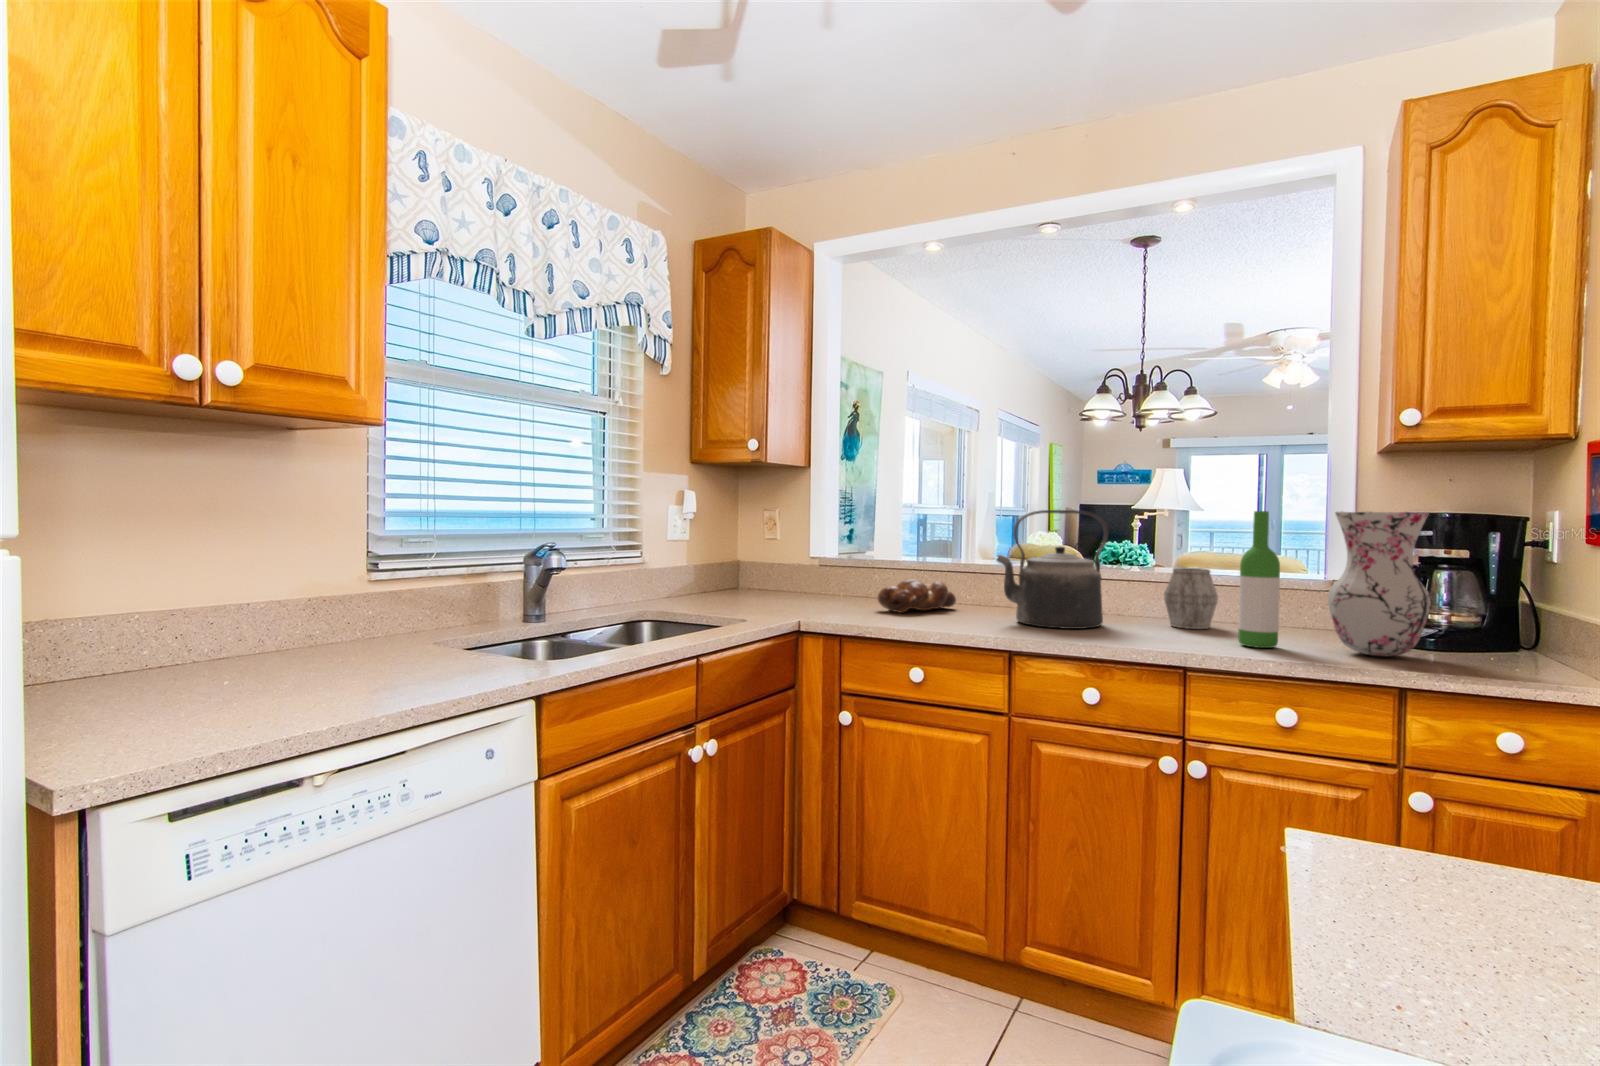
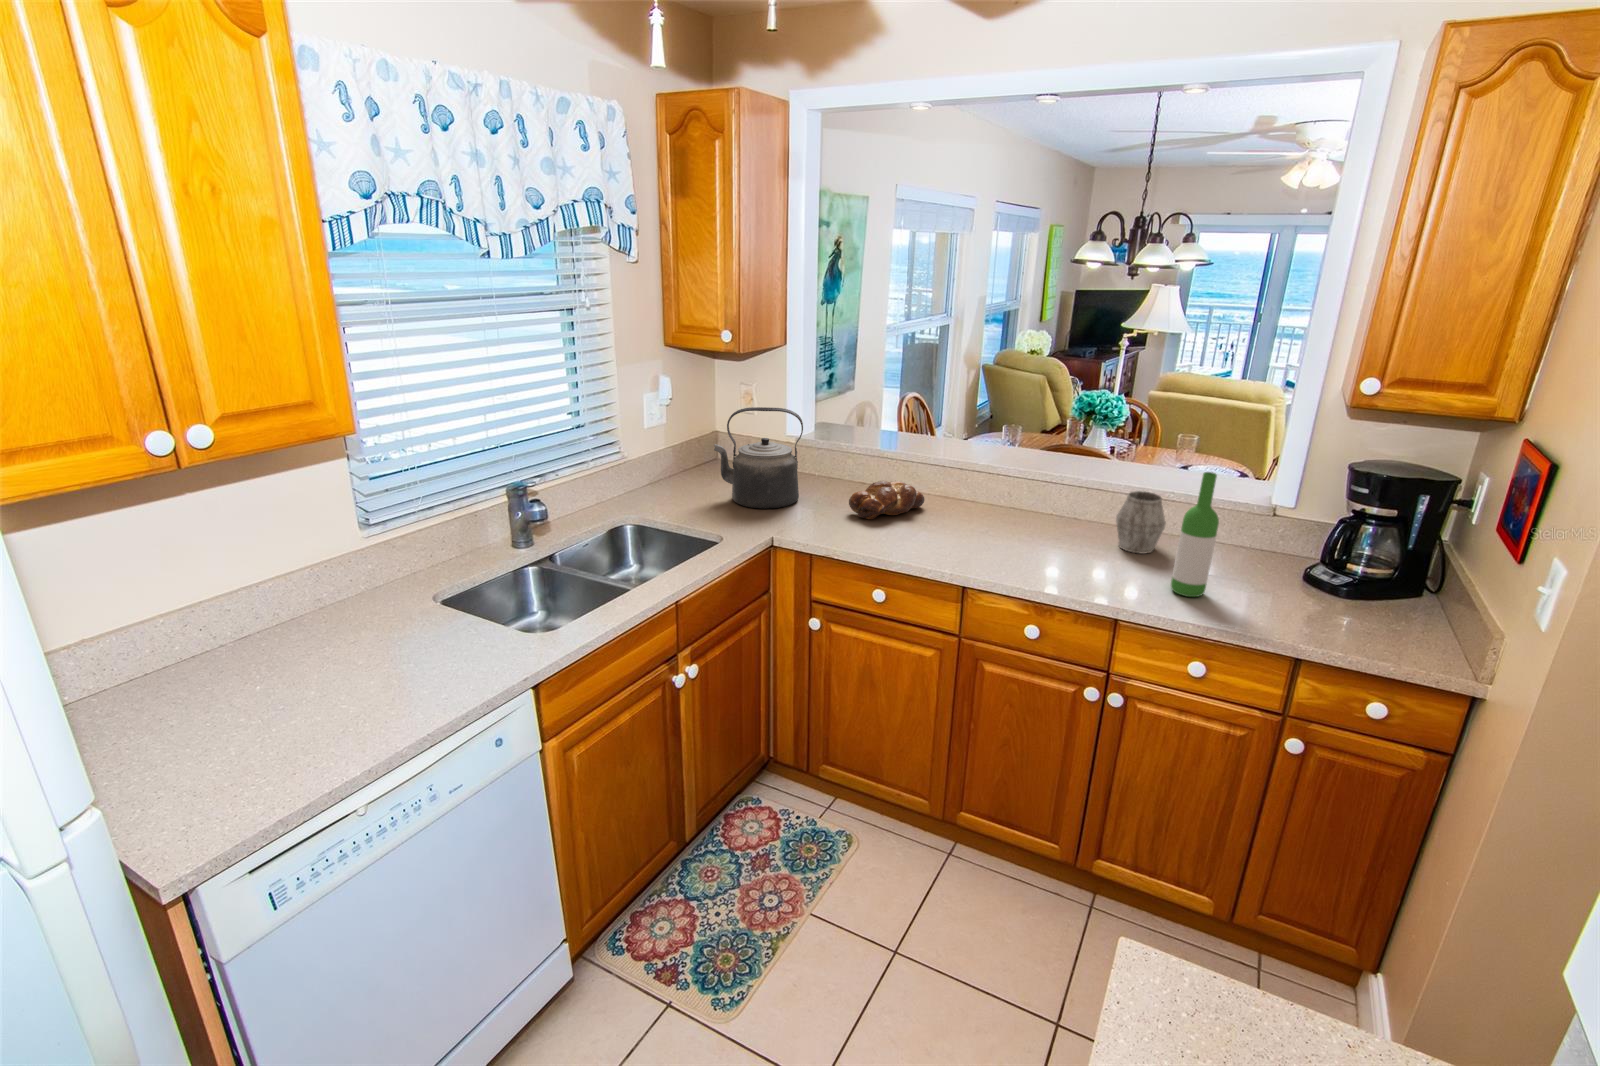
kettle: present [997,510,1108,629] -> present [714,407,803,509]
vase: present [1328,511,1431,656] -> none [1255,477,1362,616]

